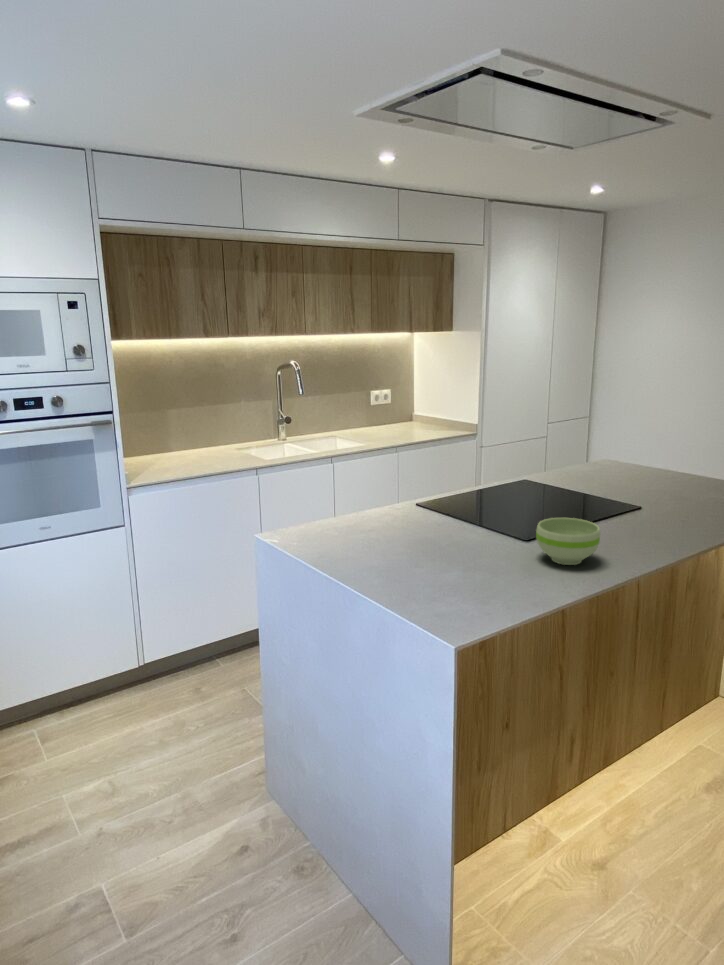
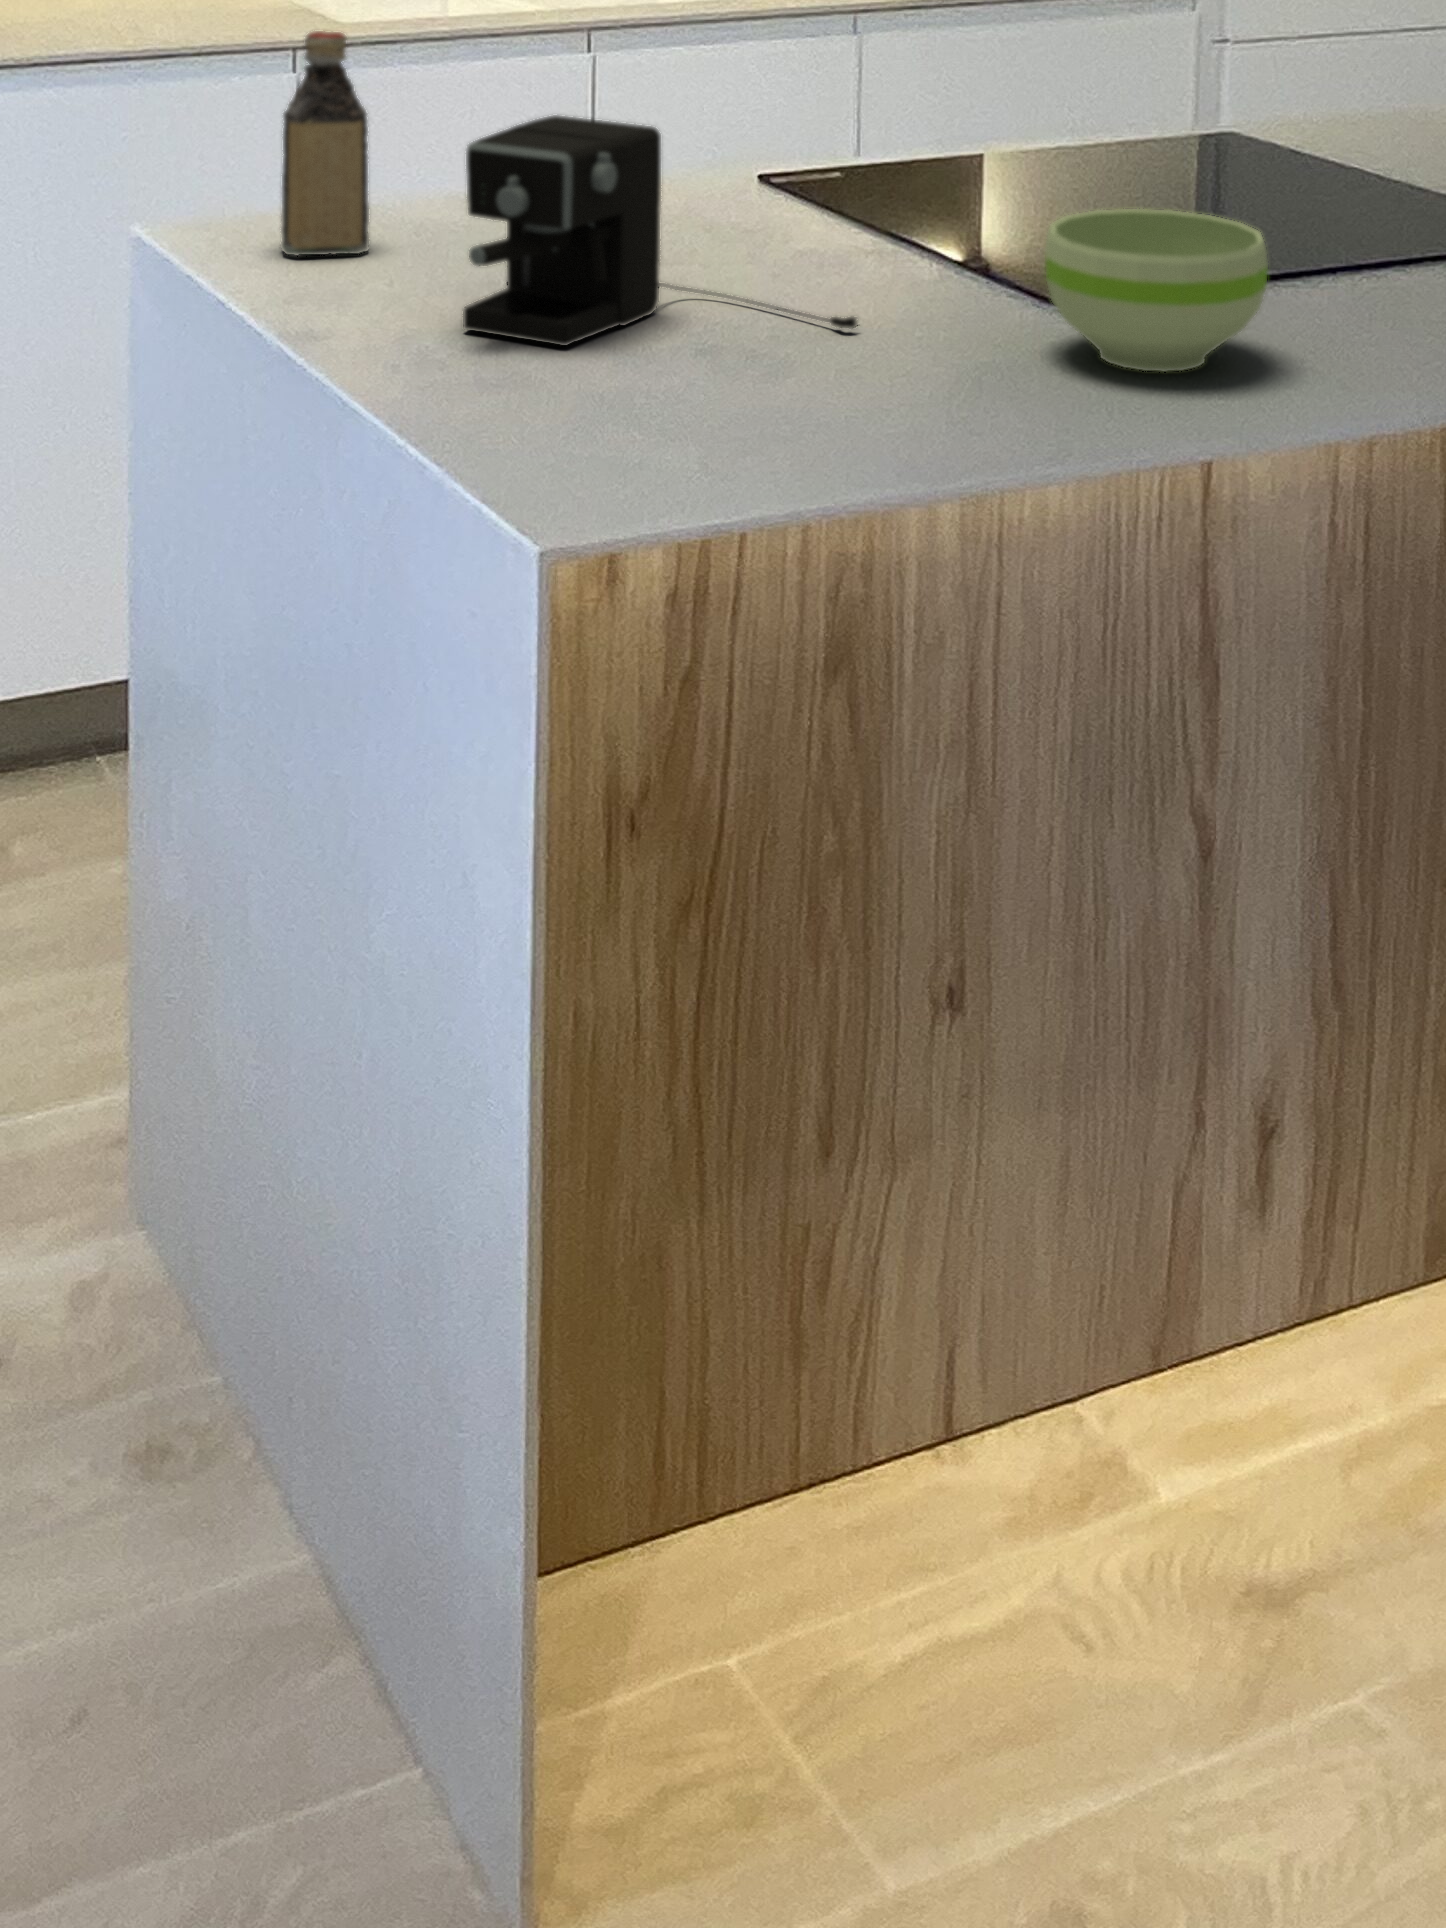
bottle: none [301,478,327,543] -> present [281,31,369,256]
coffee maker: none [373,501,482,570] -> present [463,115,857,346]

